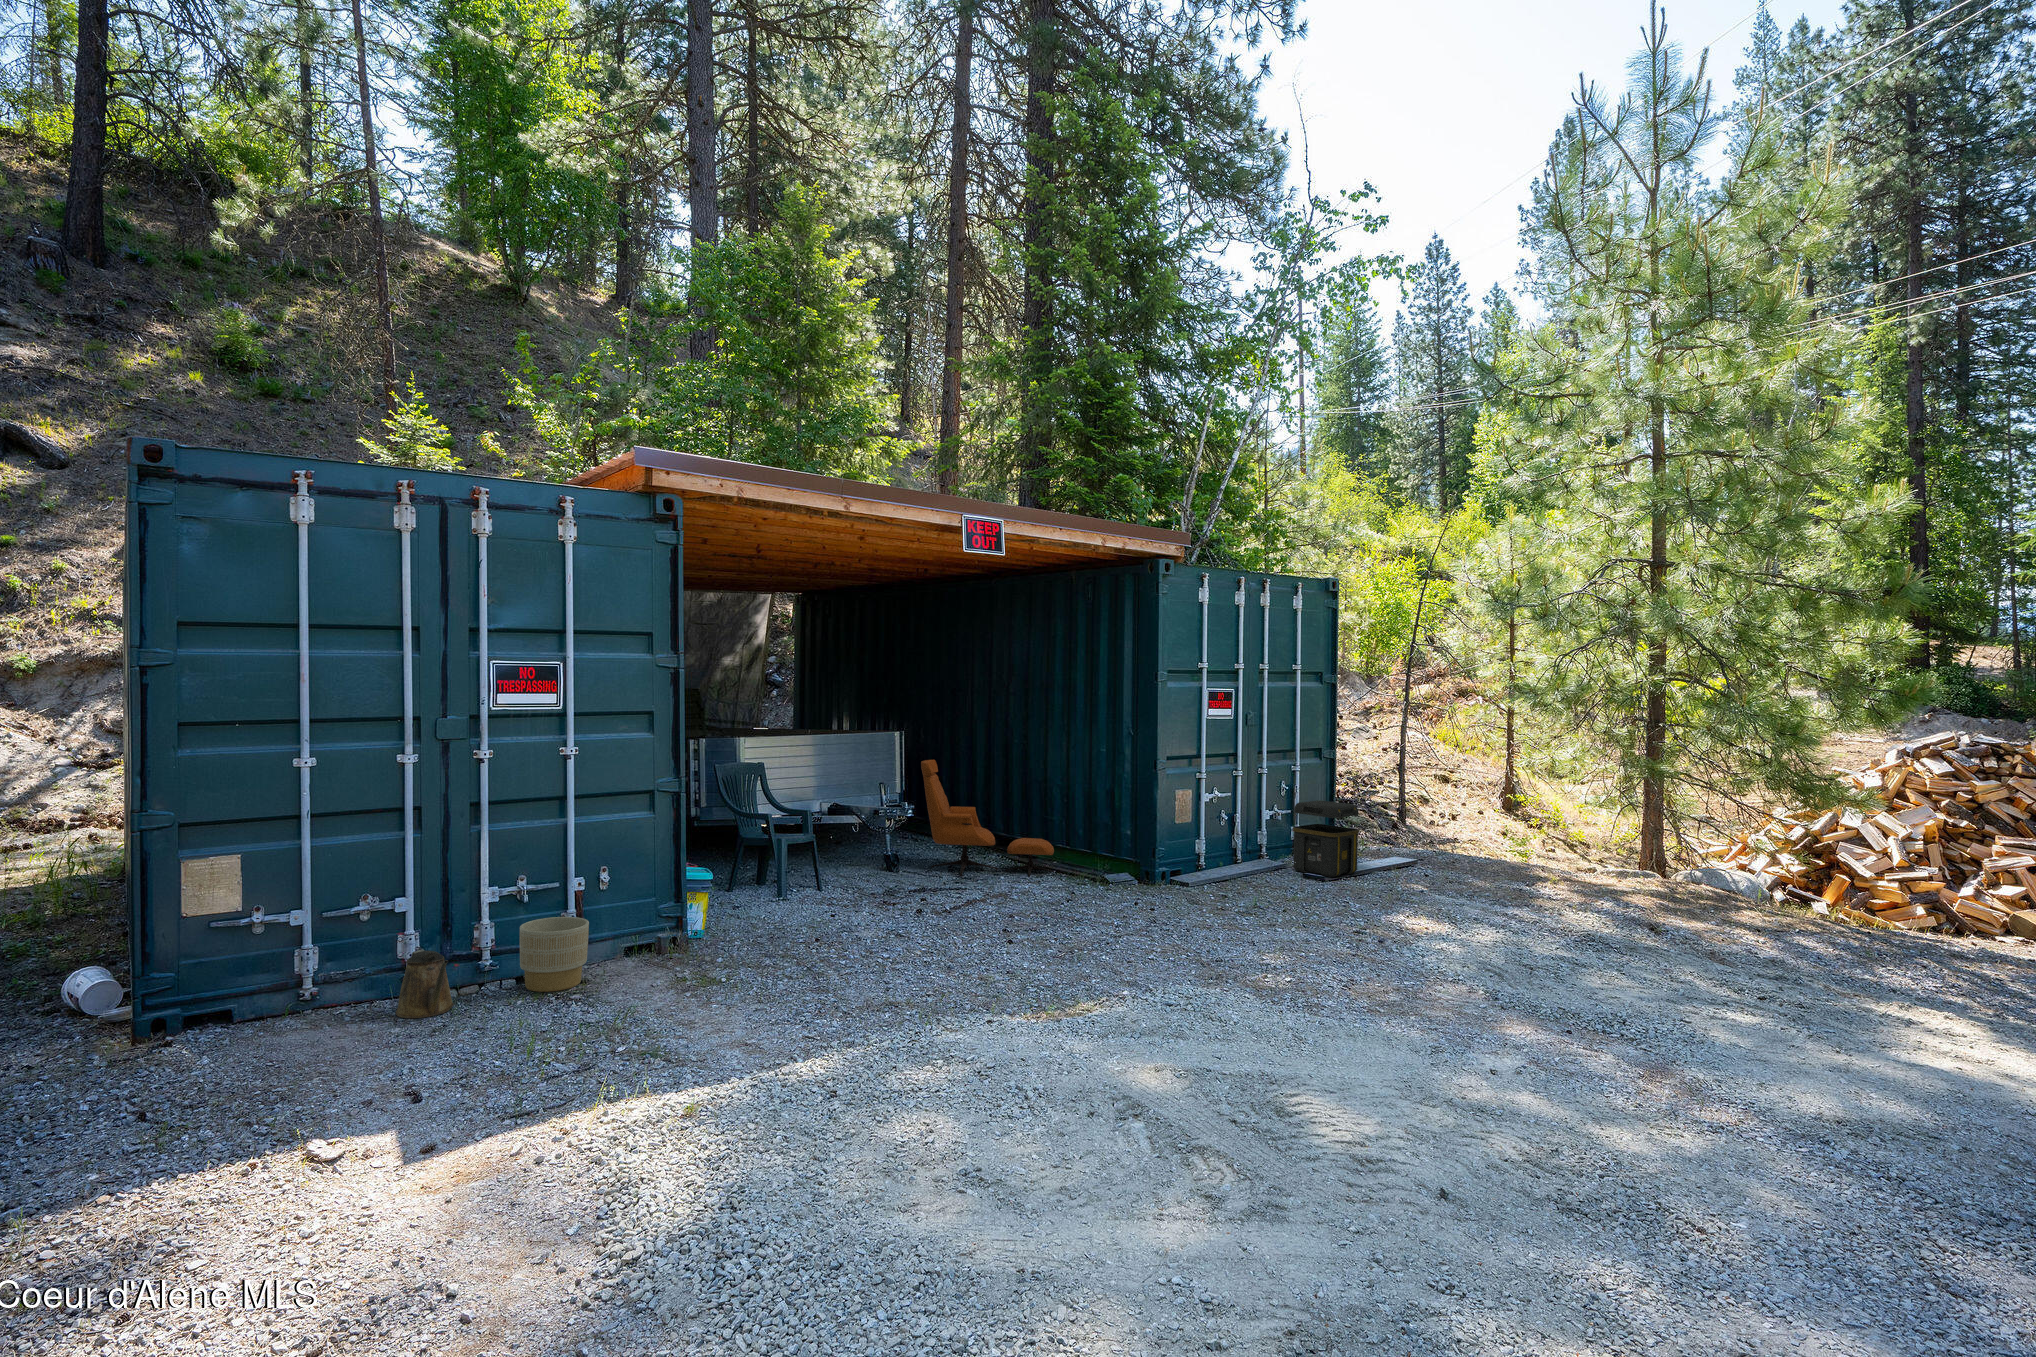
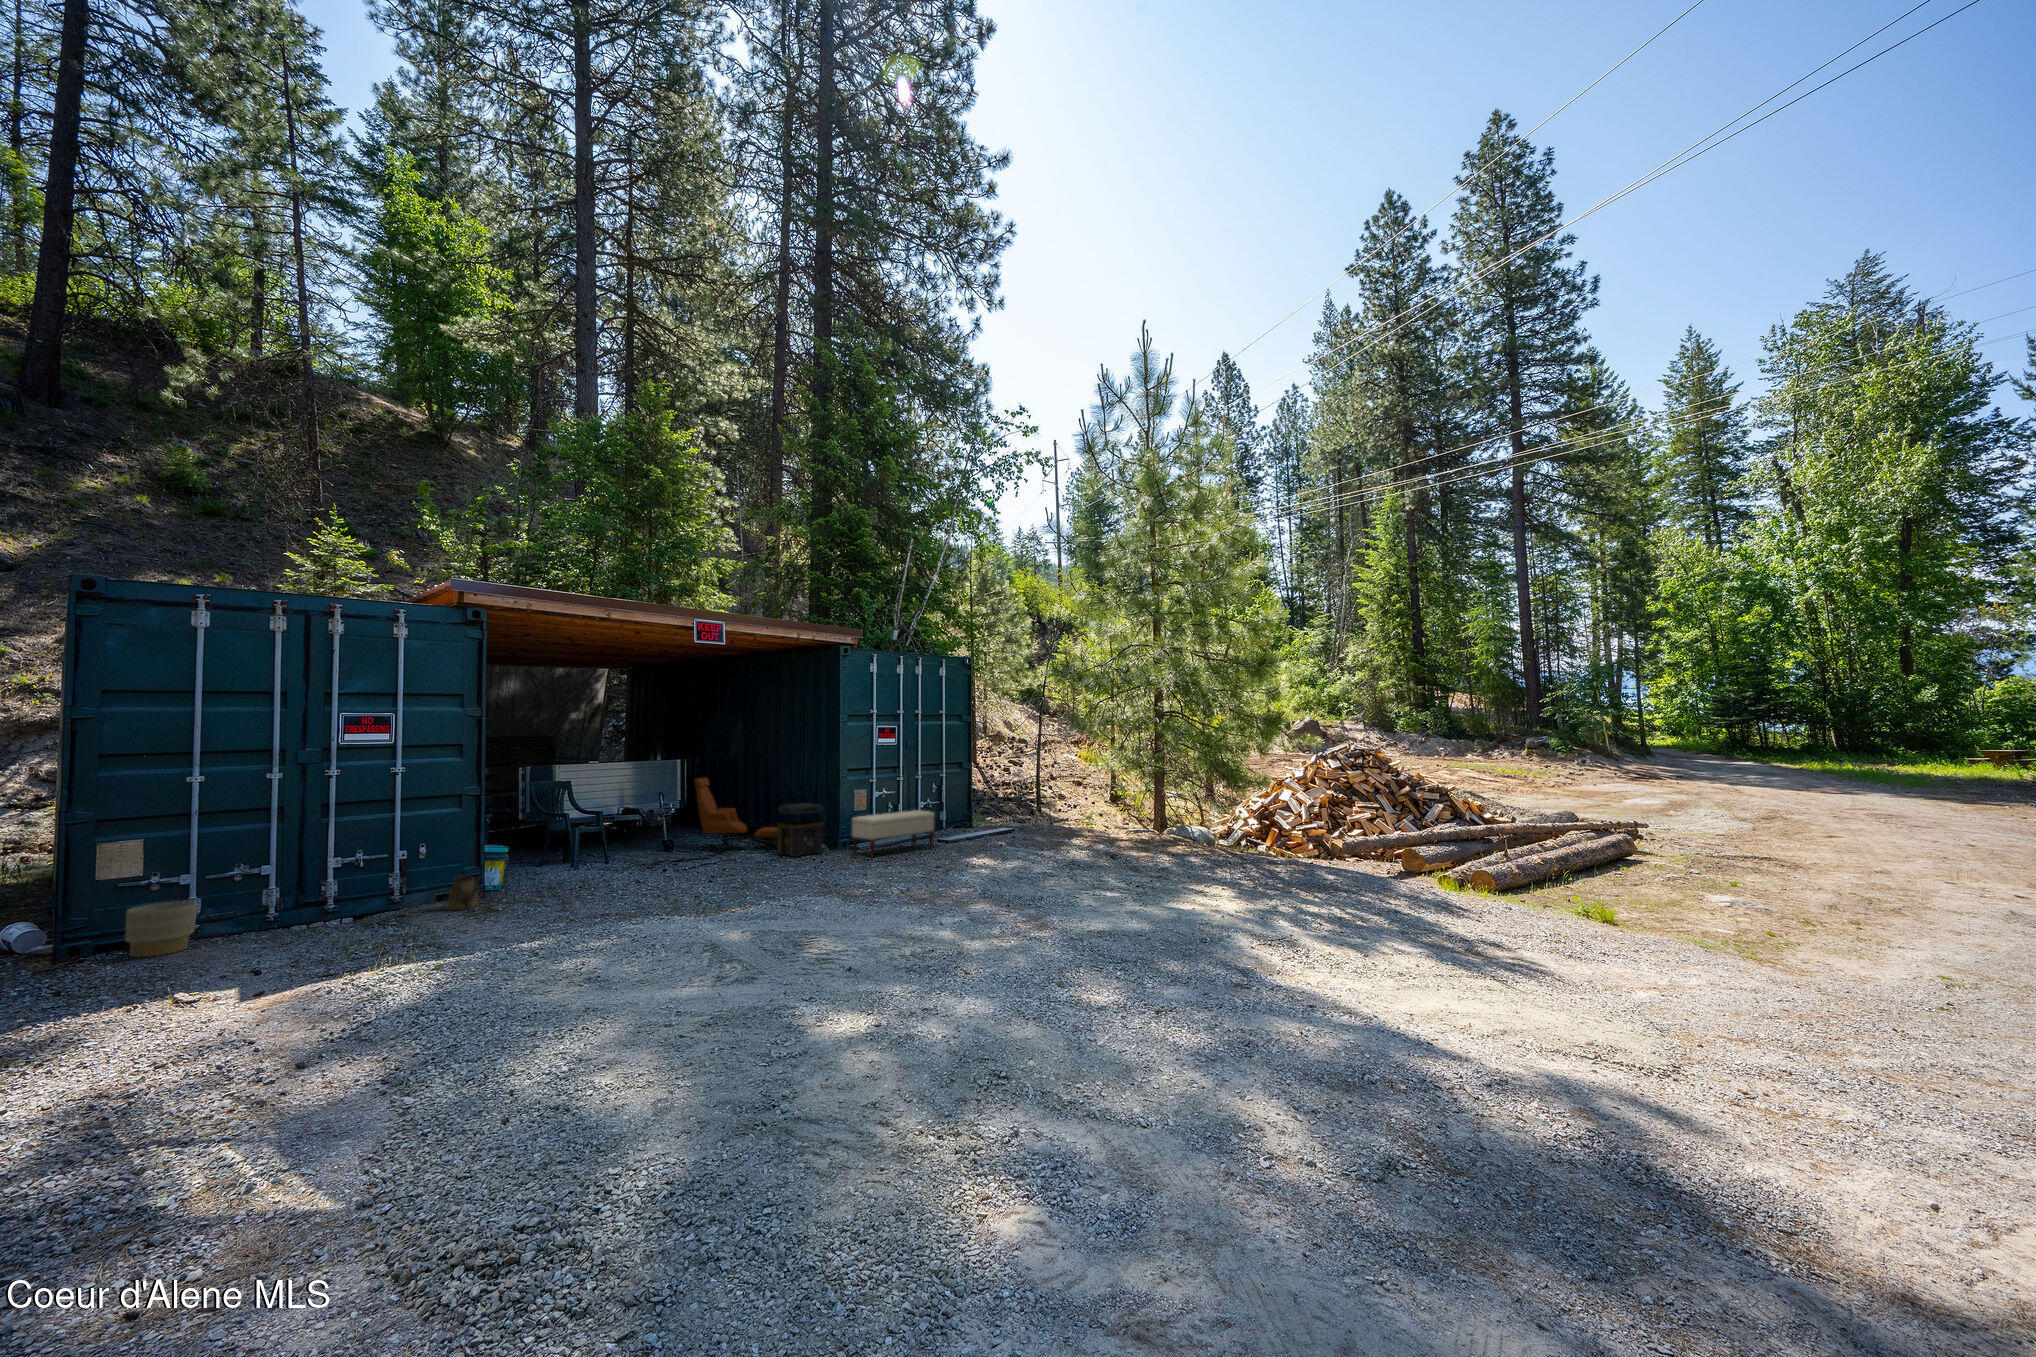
toolbox: present [1293,801,1359,877] -> present [777,803,824,857]
bench: none [1168,823,1290,901] -> present [852,810,935,858]
planter: present [520,917,589,992] -> present [125,901,197,957]
watering can: present [396,950,454,1018] -> present [446,875,480,910]

